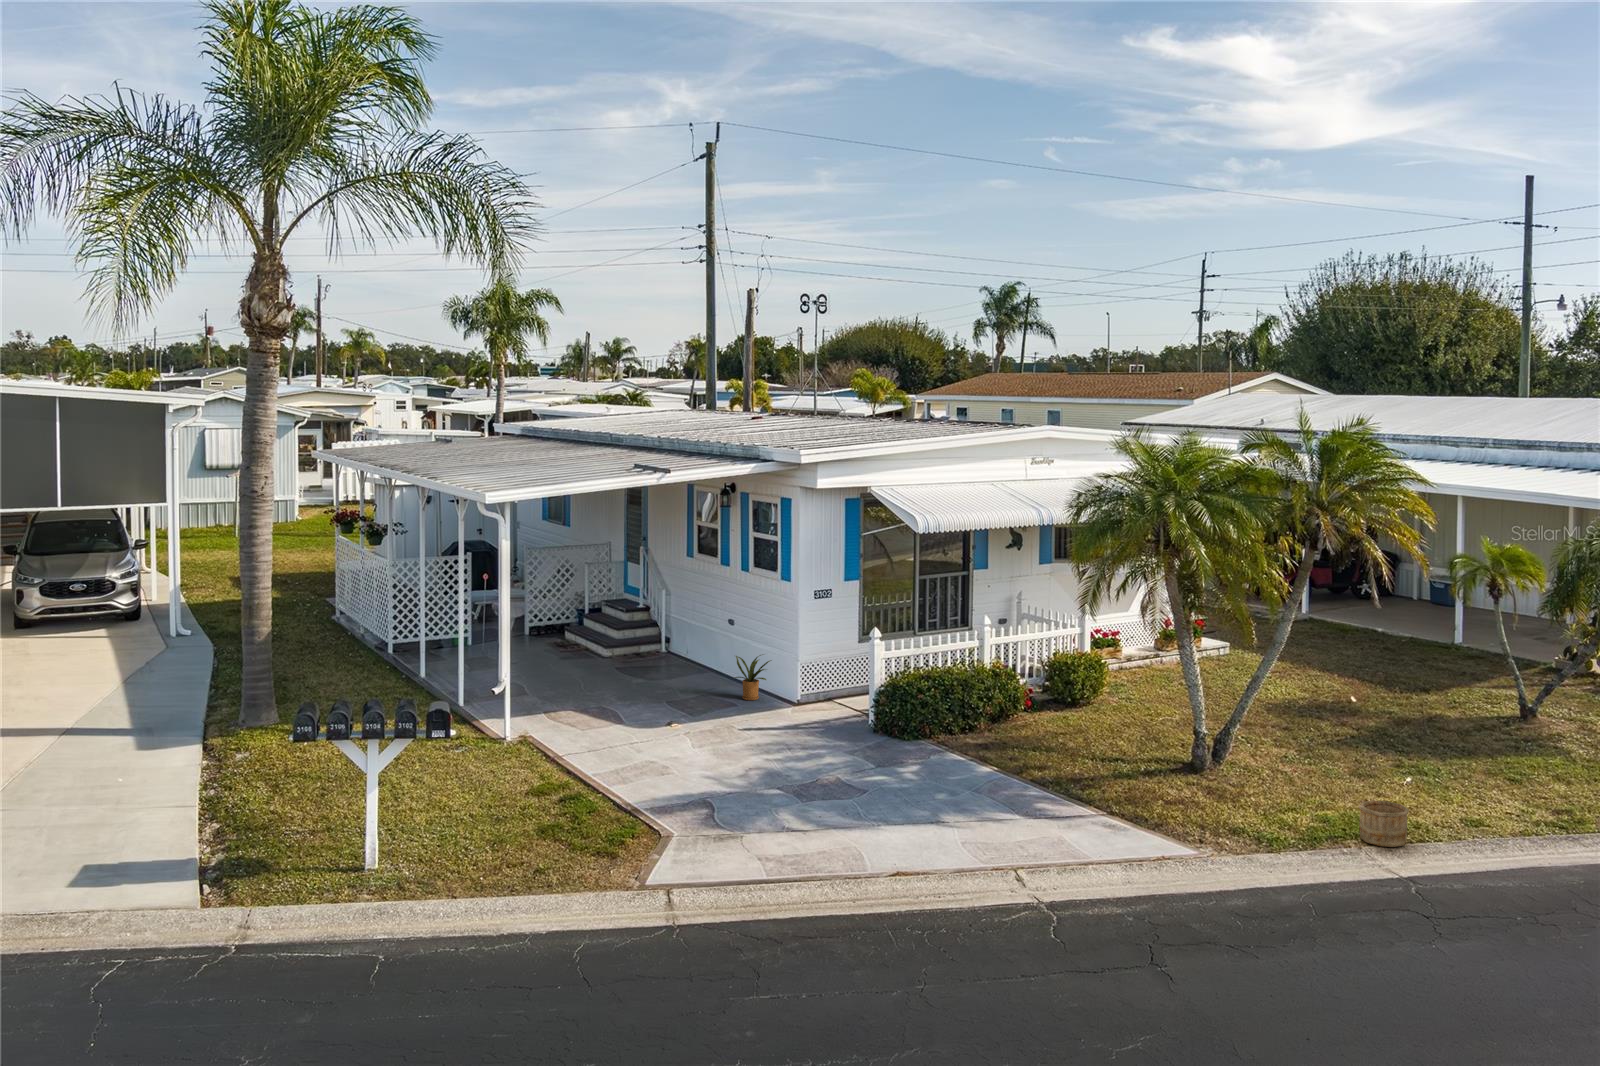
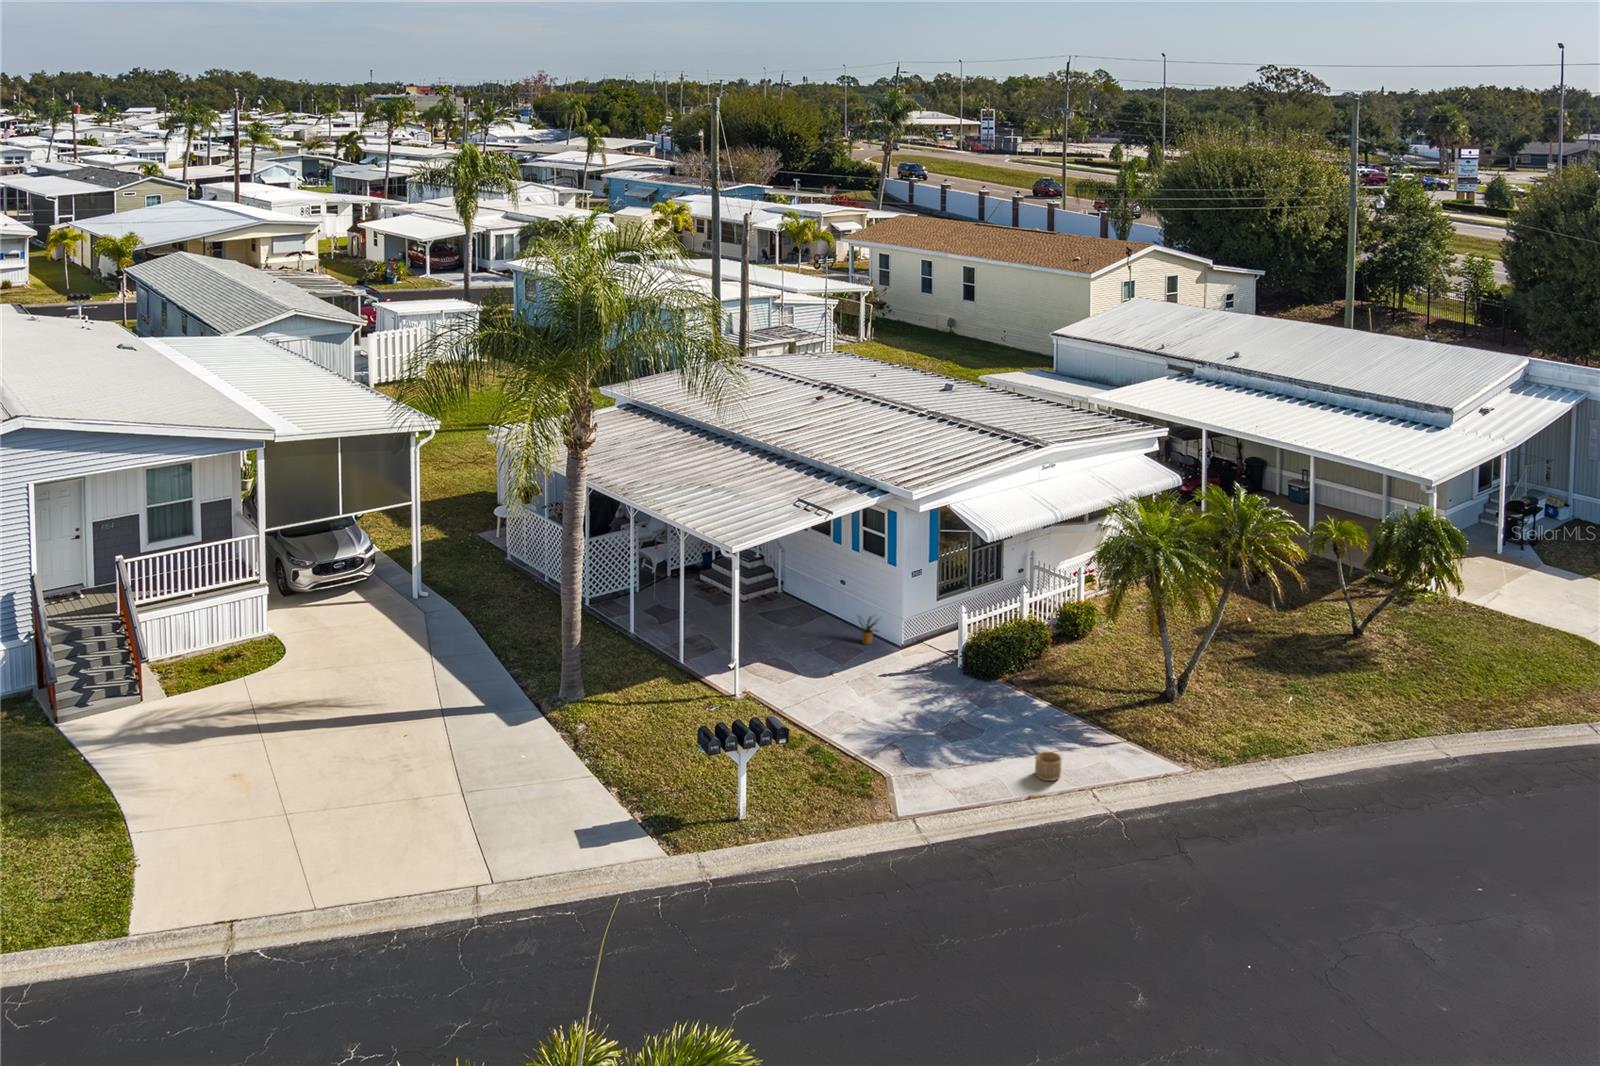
wooden bucket: present [1359,800,1409,847] -> present [1035,751,1062,781]

